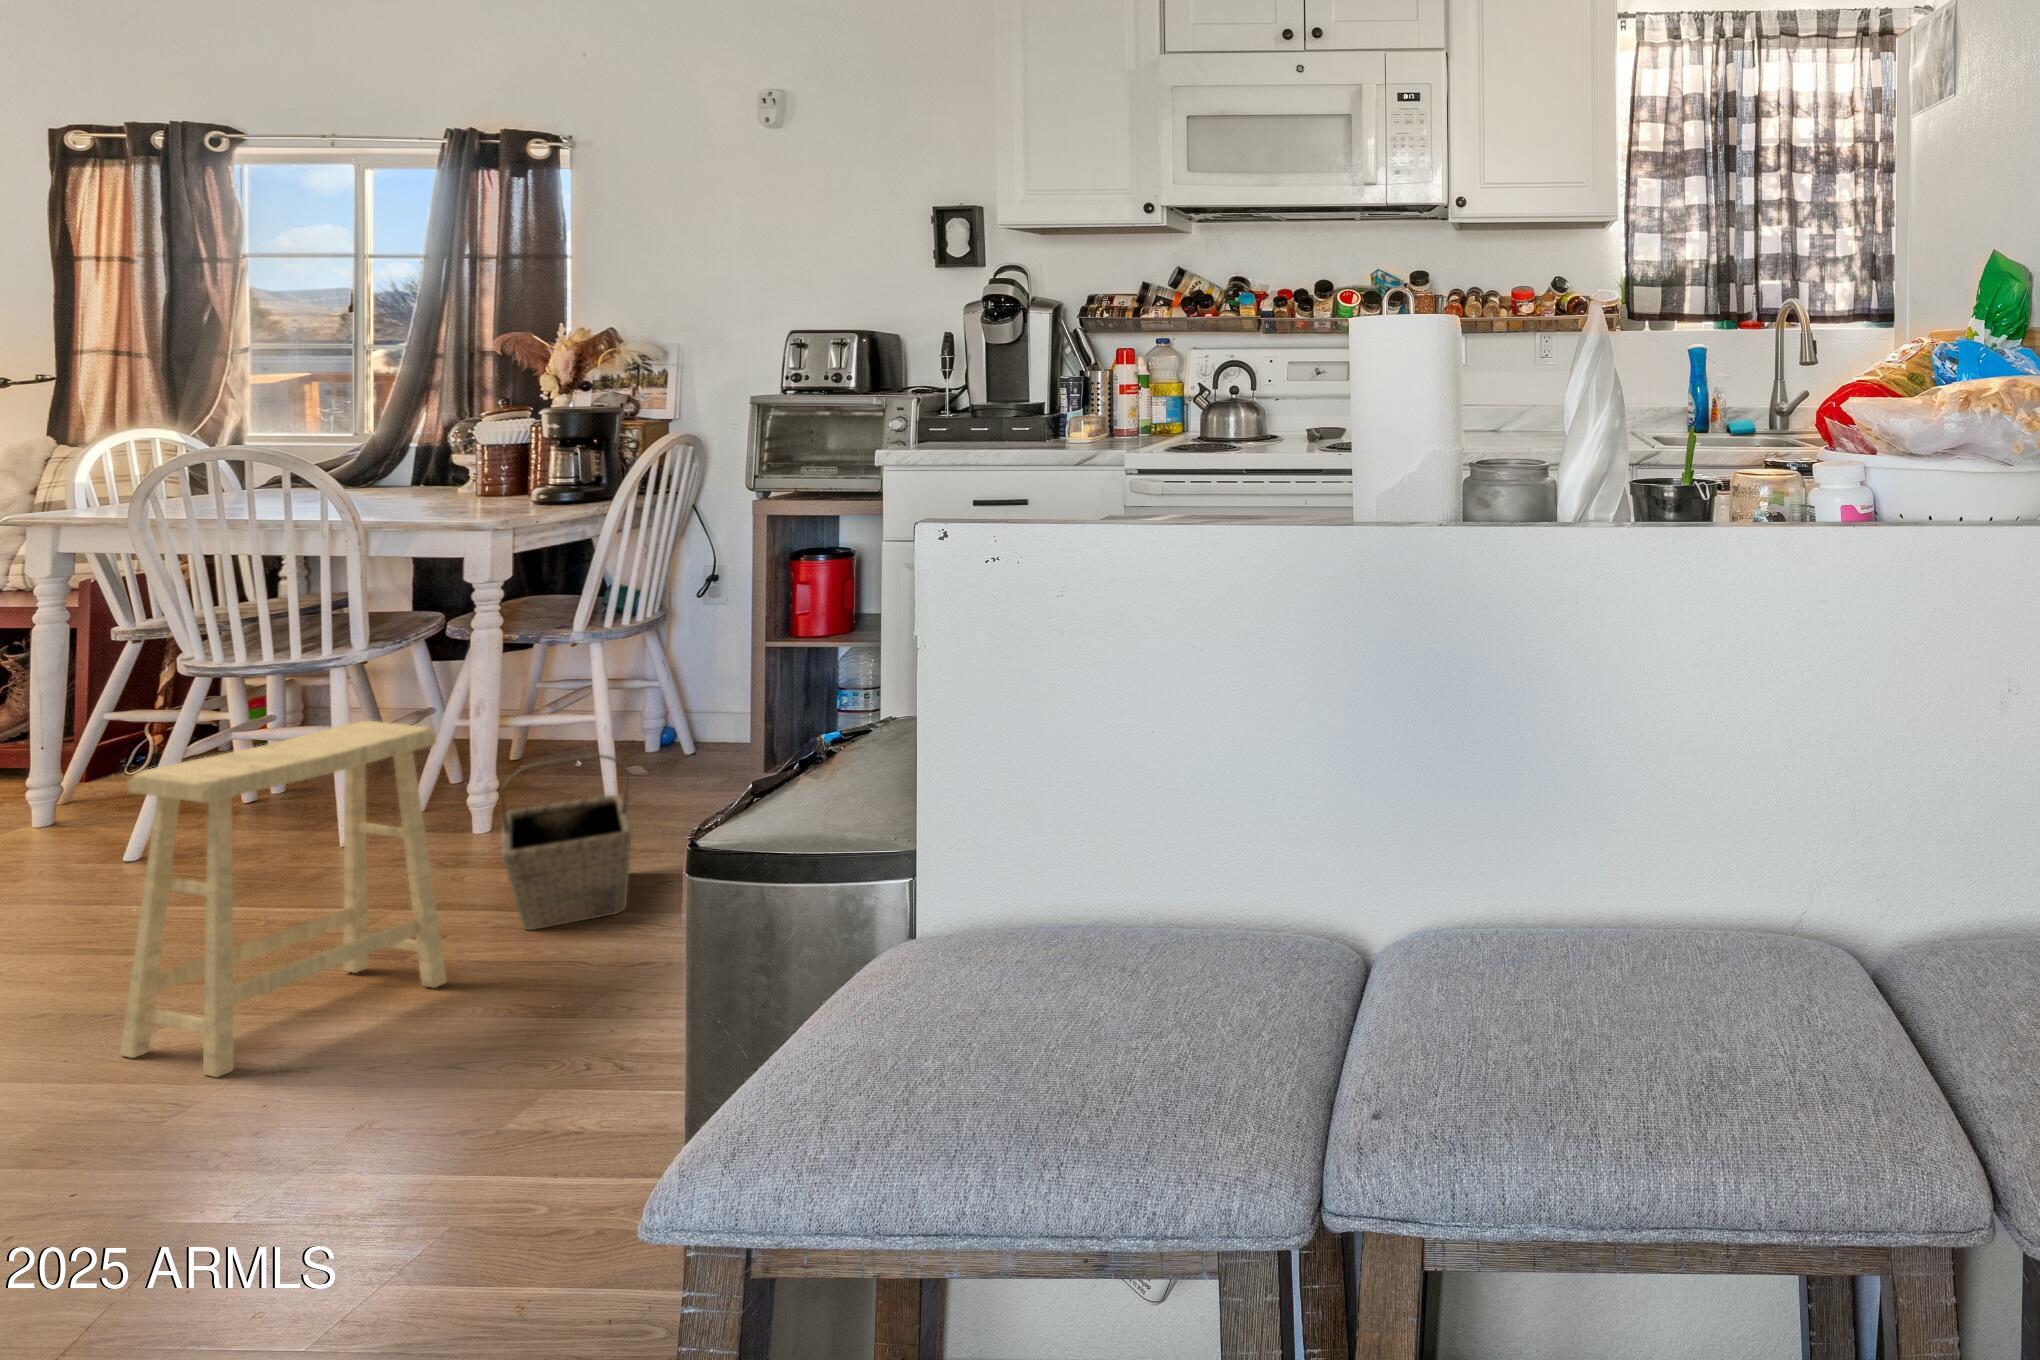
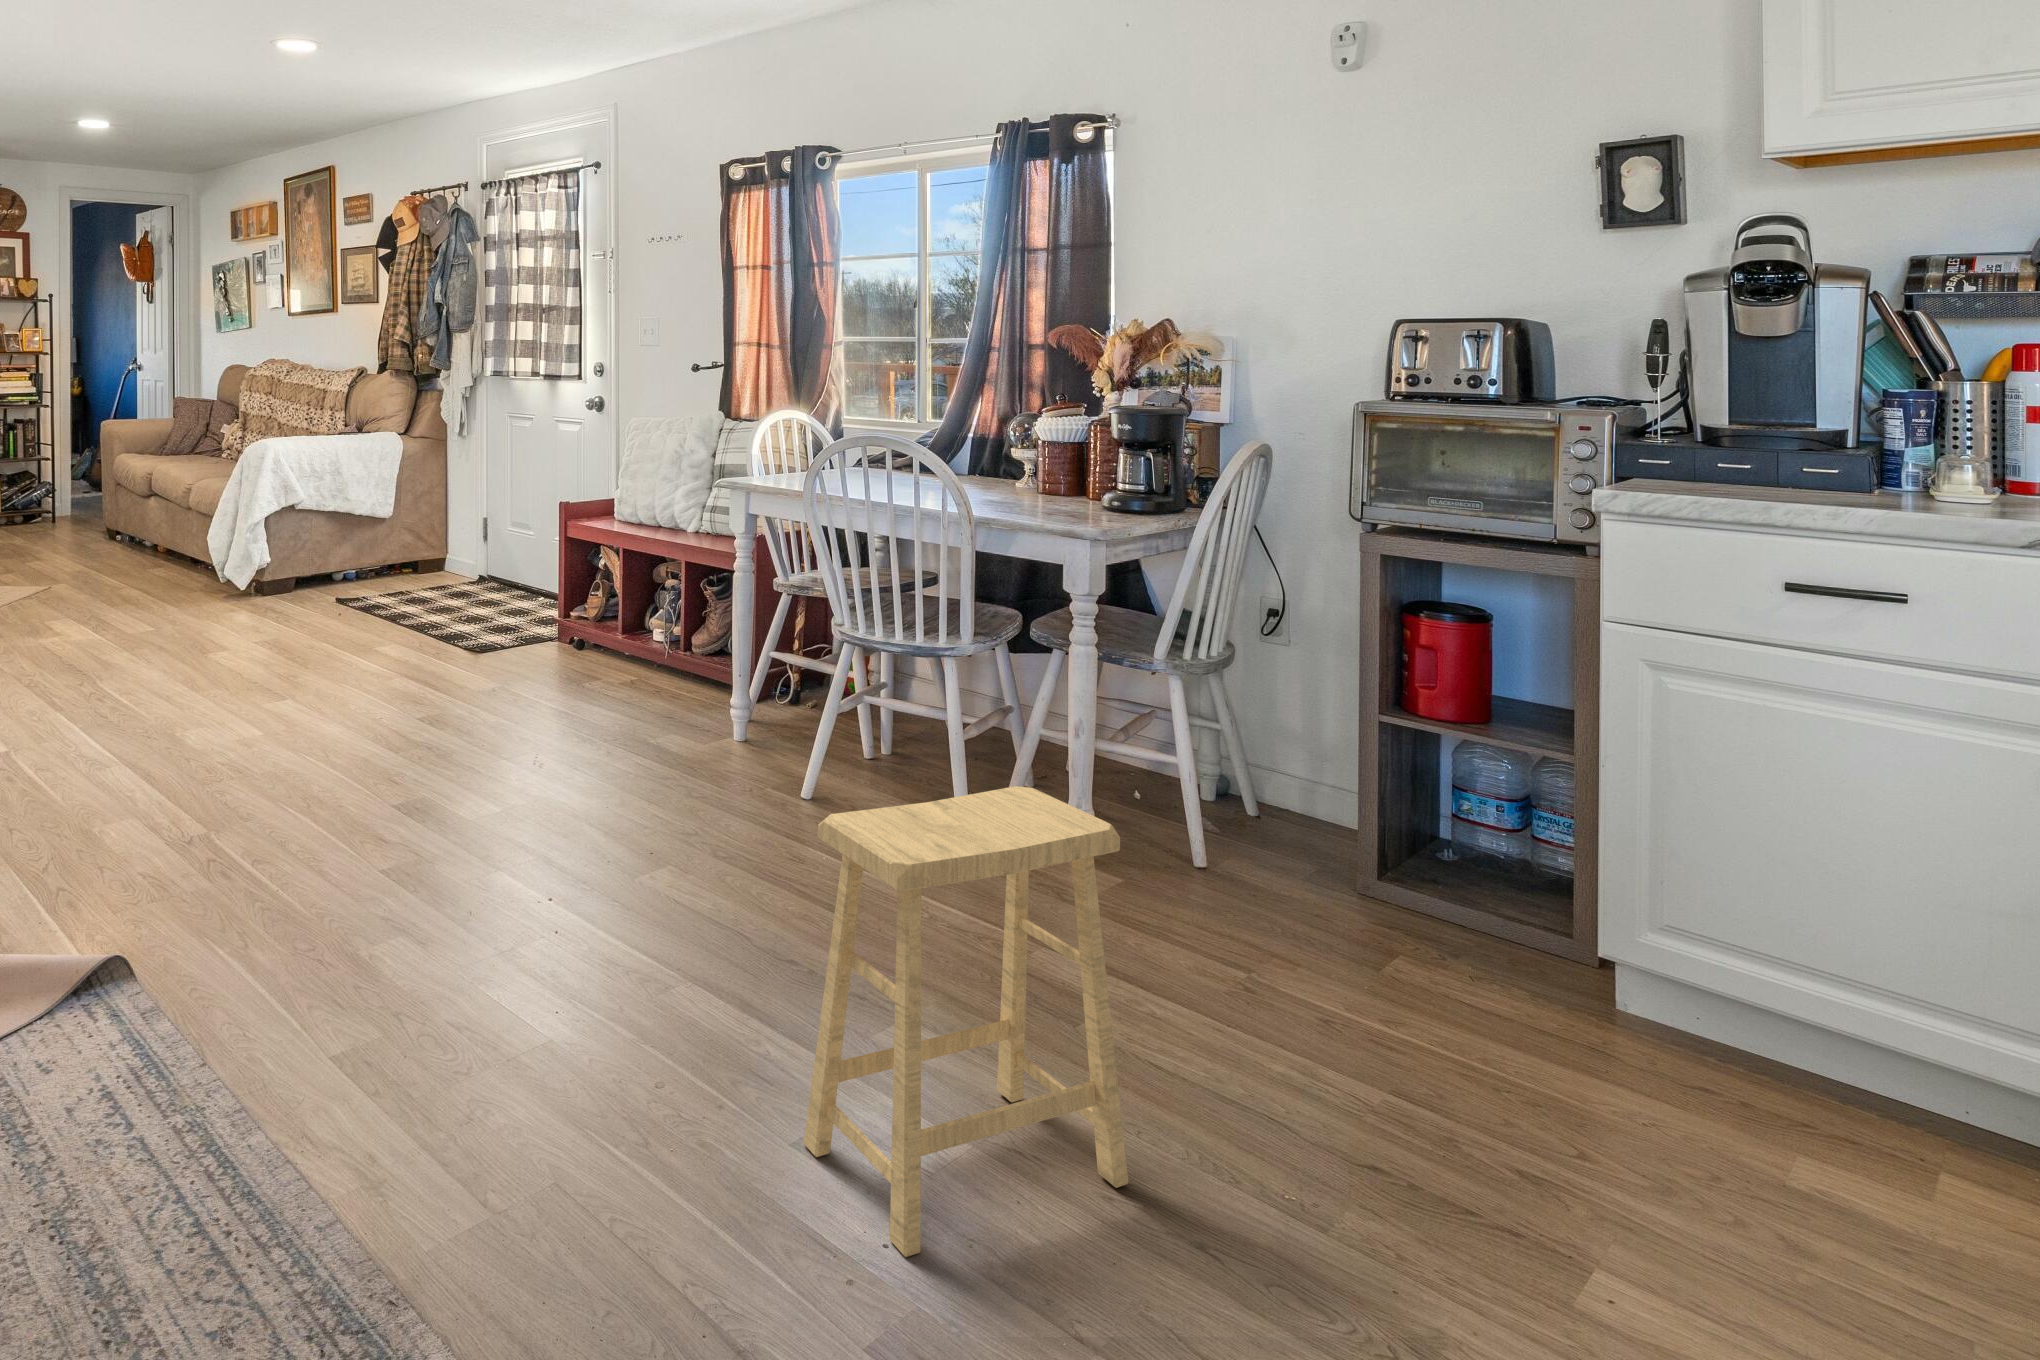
basket: present [501,755,633,930] -> none [1136,866,1331,1125]

